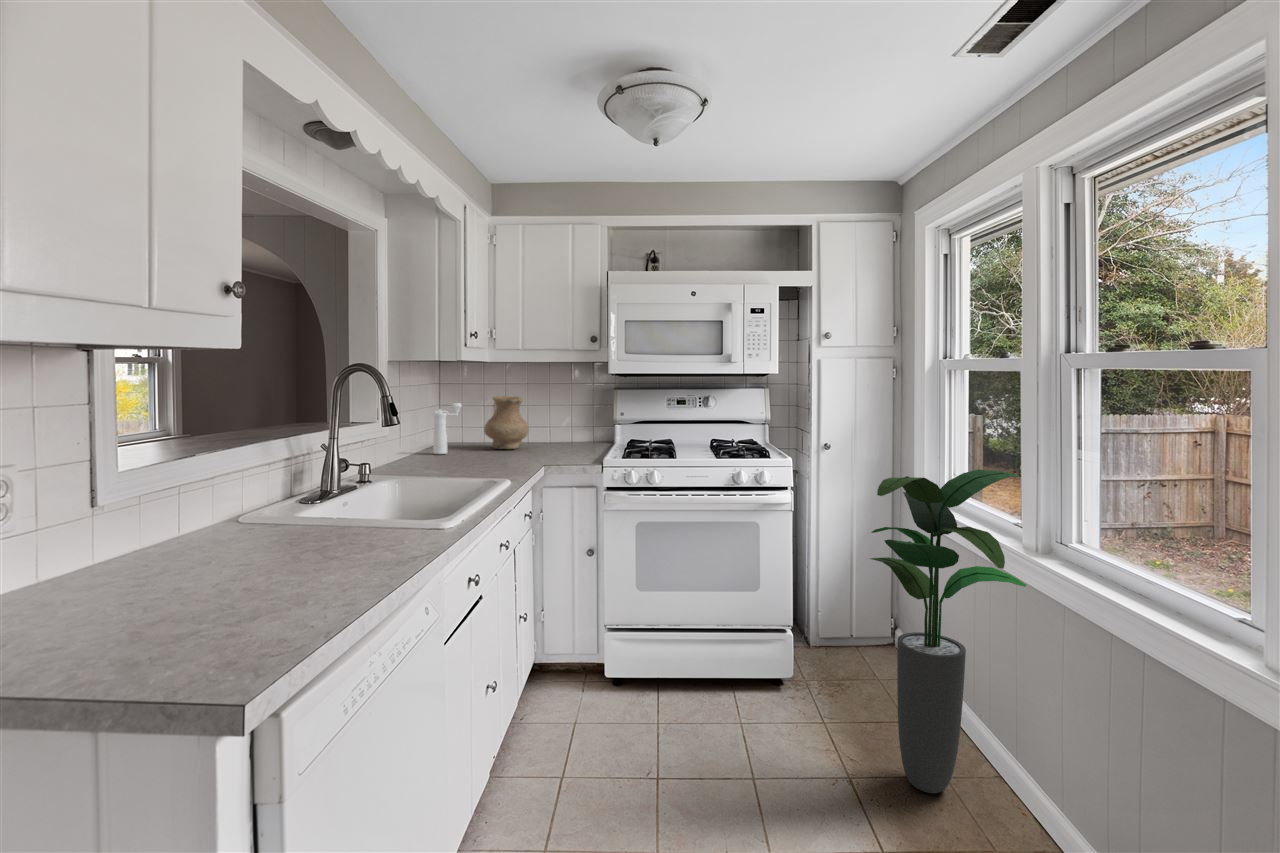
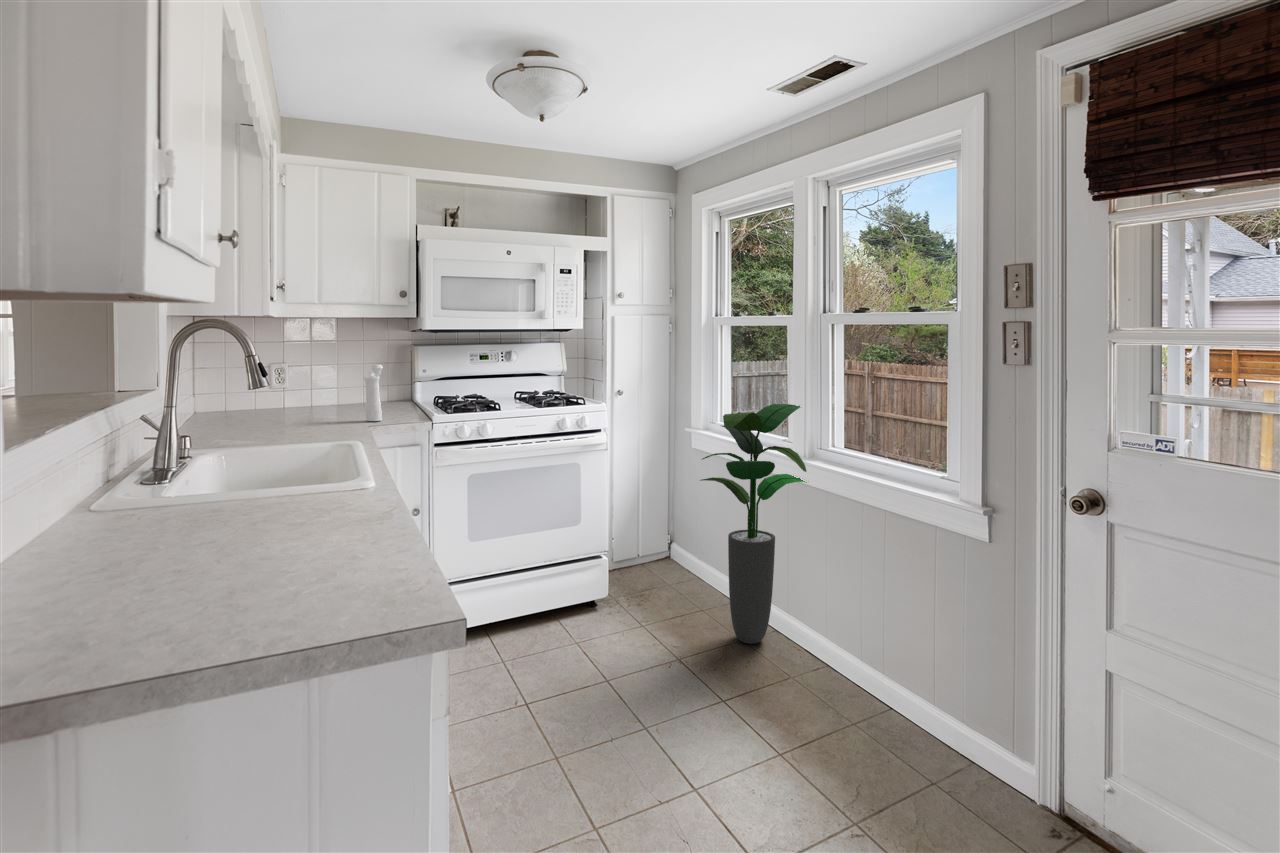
vase: present [484,396,529,449] -> none [274,356,330,416]
pepper mill: present [433,403,462,454] -> present [364,365,383,421]

